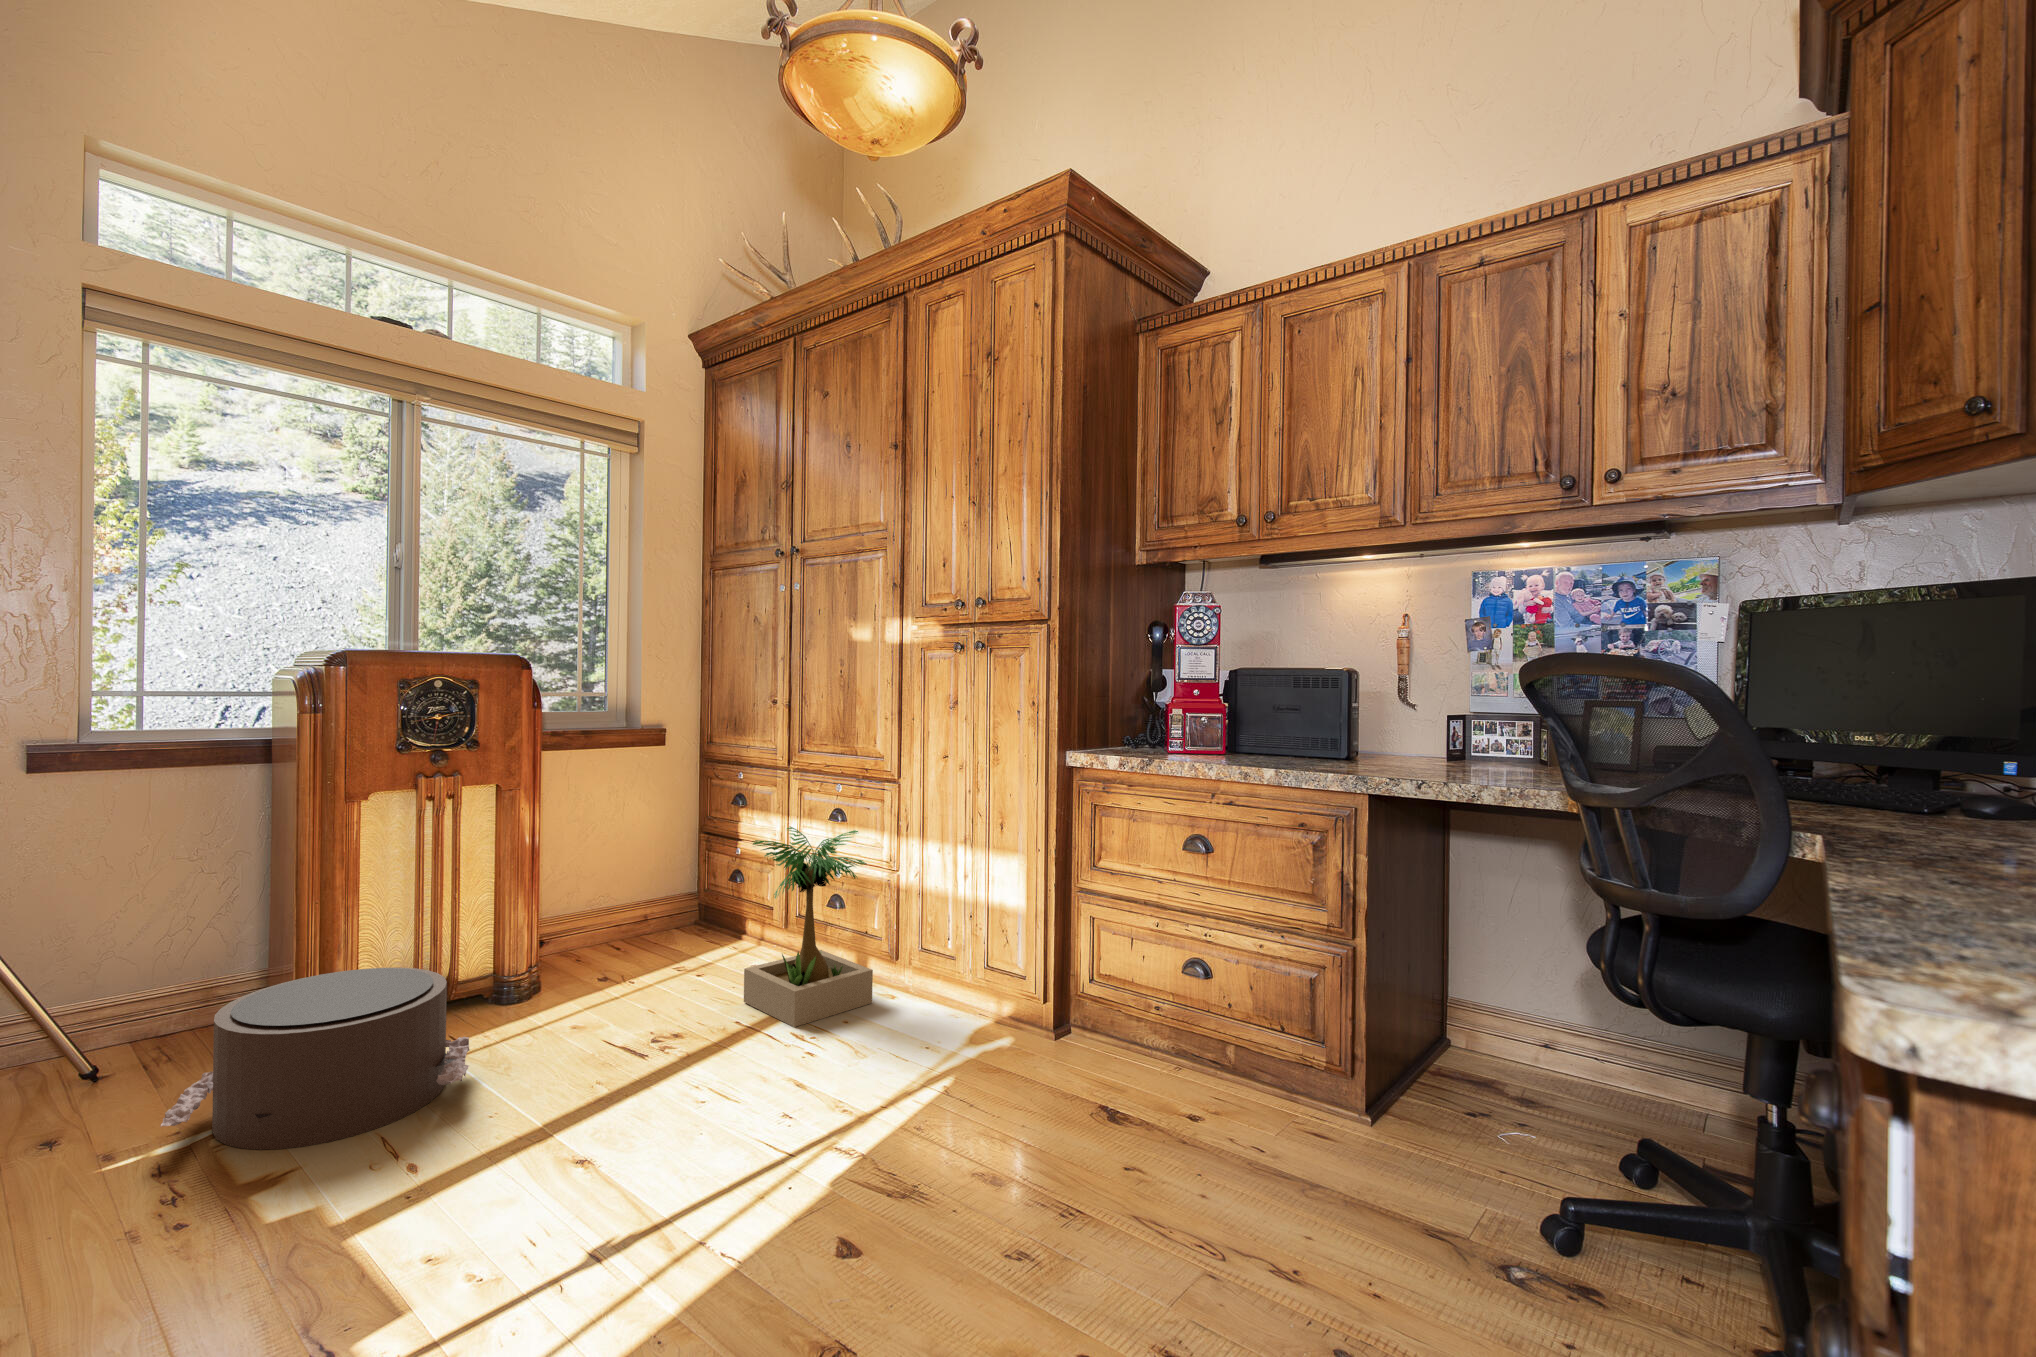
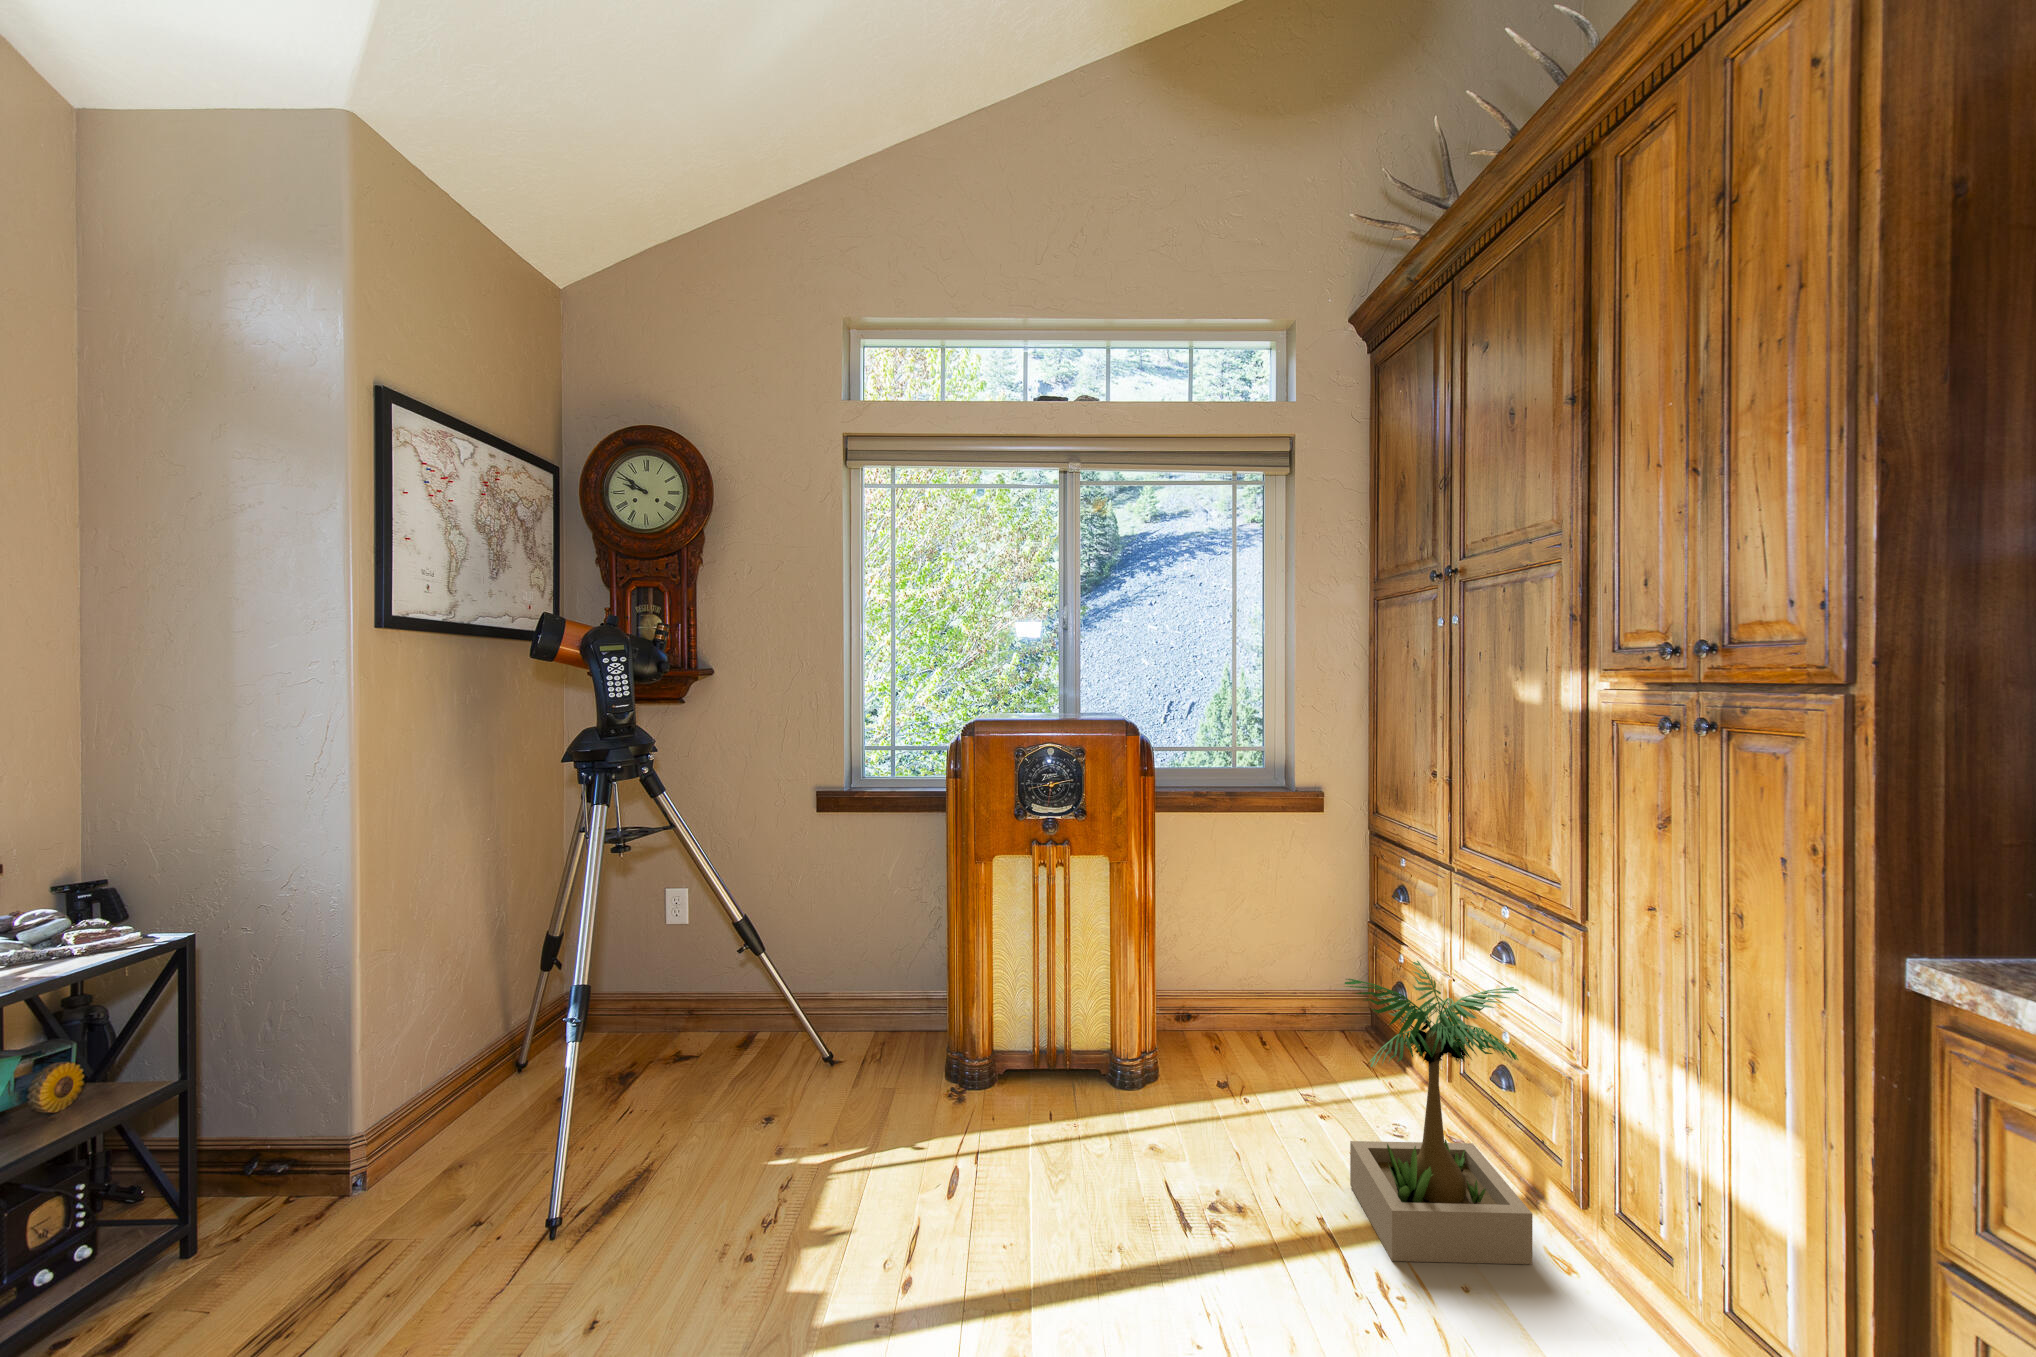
pouf: present [161,968,469,1150] -> none [789,1026,1034,1211]

